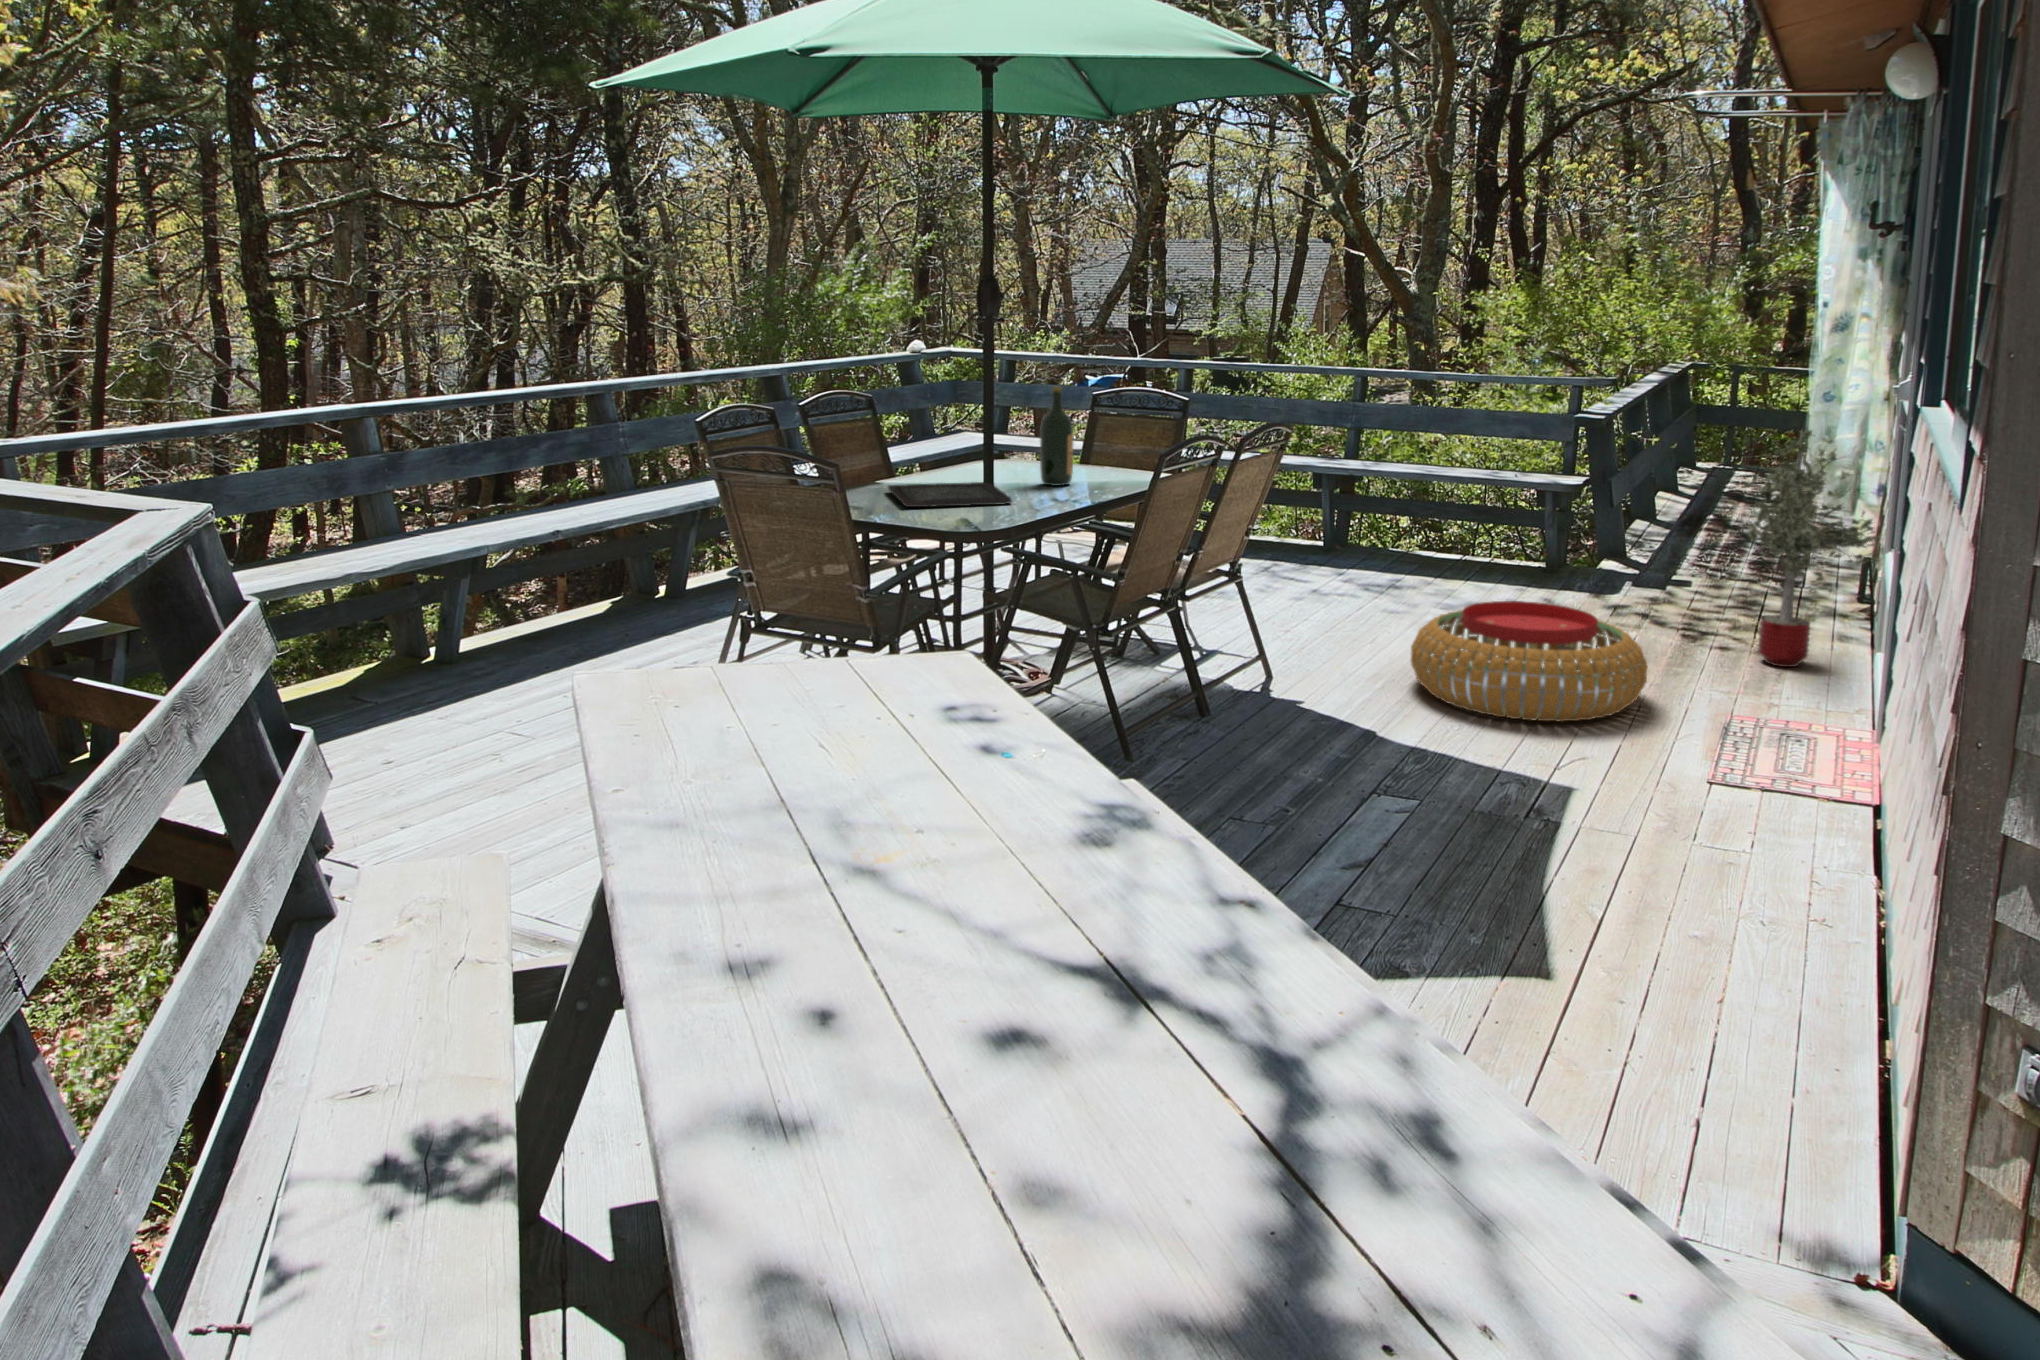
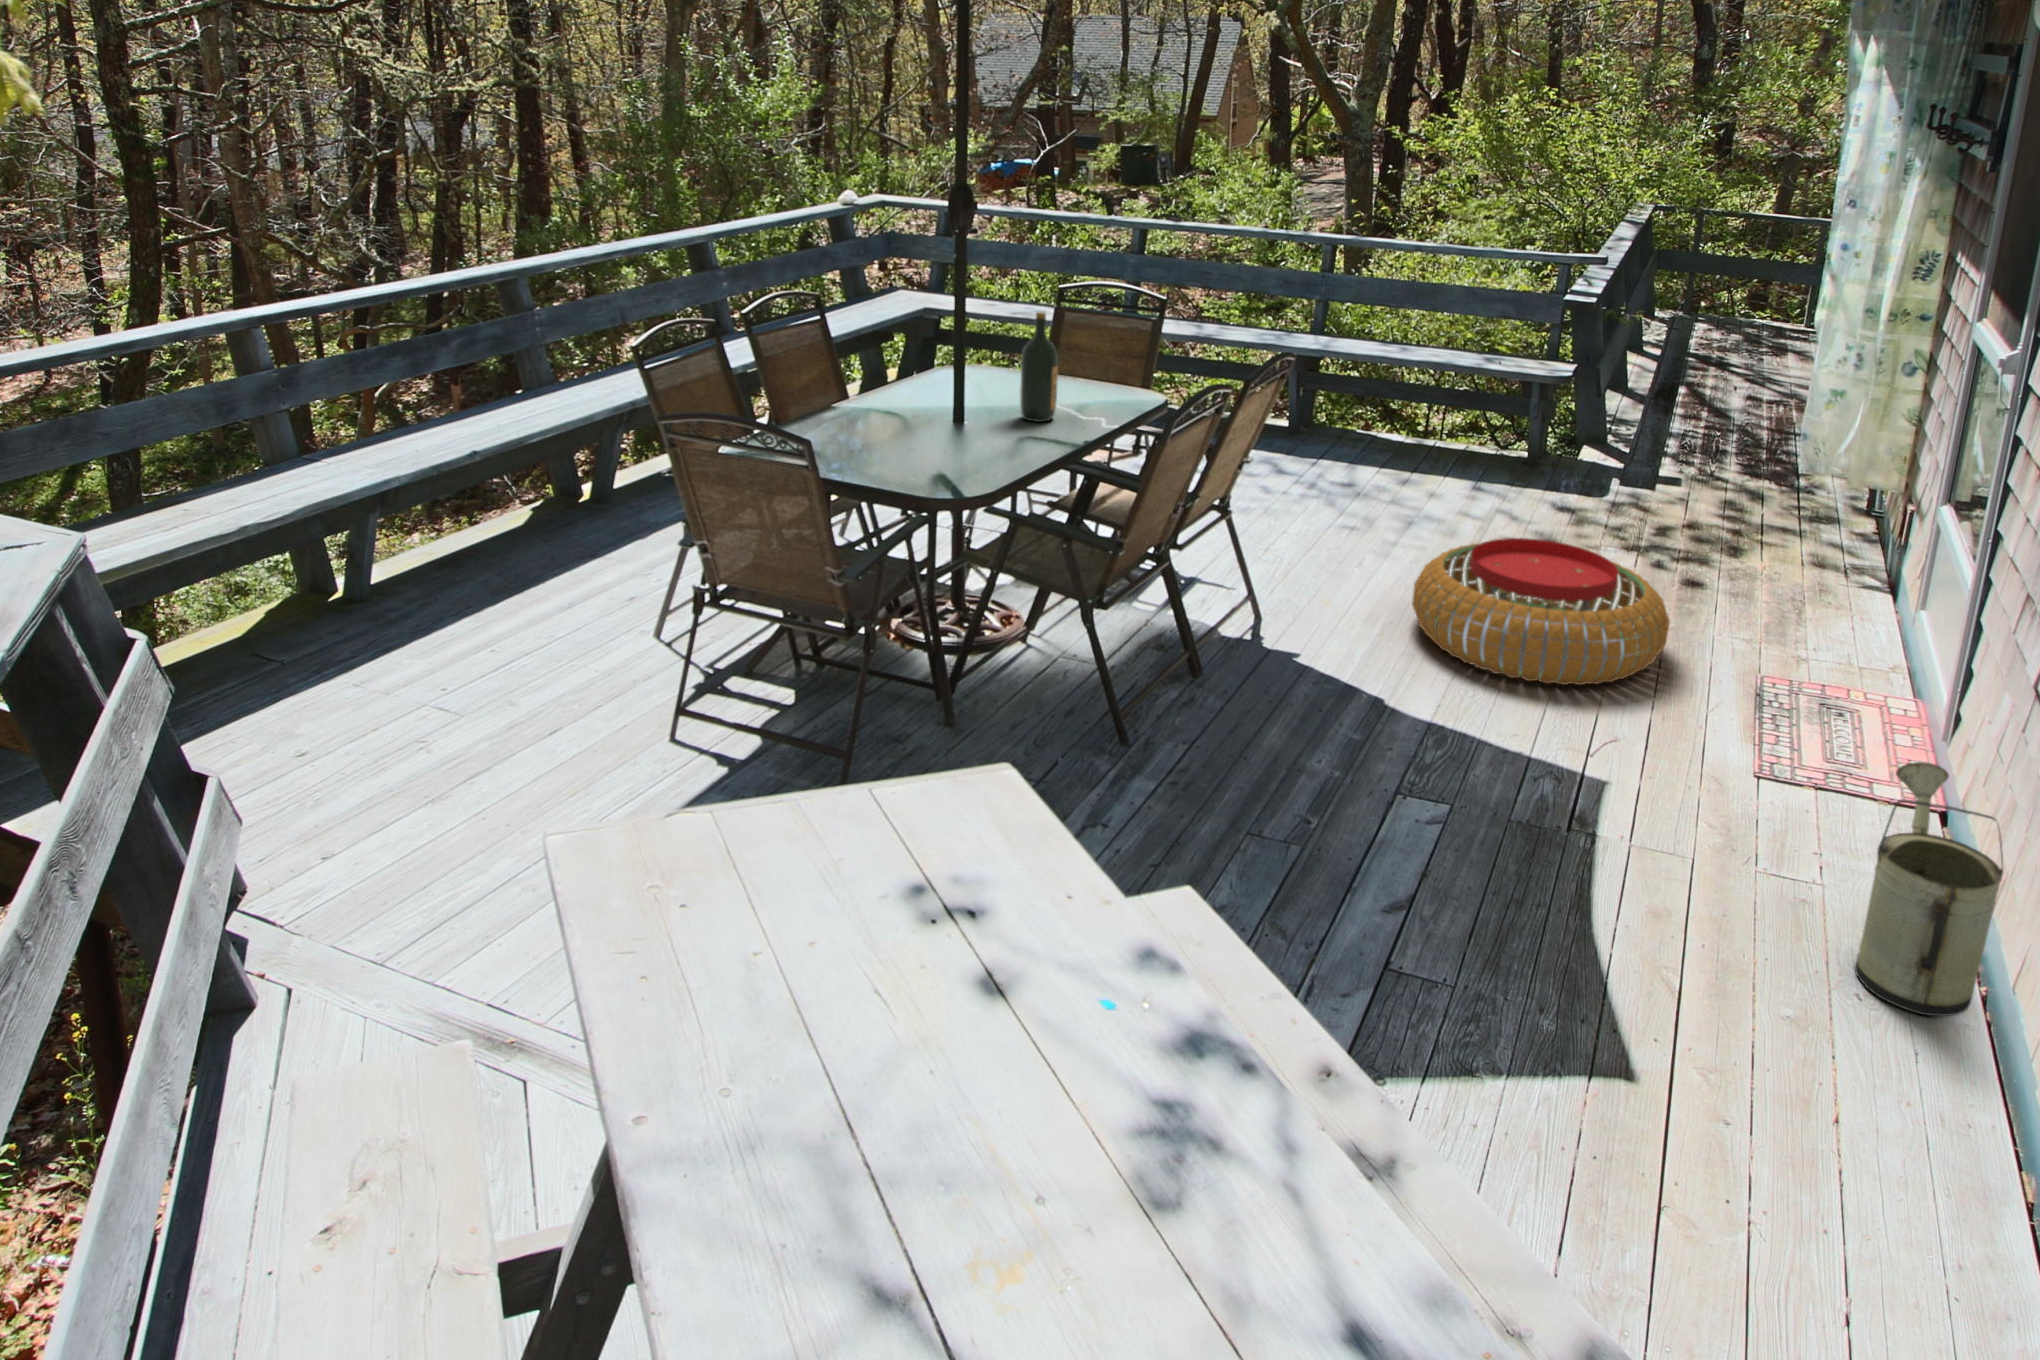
potted tree: present [1746,430,1879,667] -> none [1762,352,1918,599]
tray: present [888,482,1012,507] -> none [854,418,998,465]
watering can: none [1764,722,1879,934] -> present [1855,762,2003,1016]

